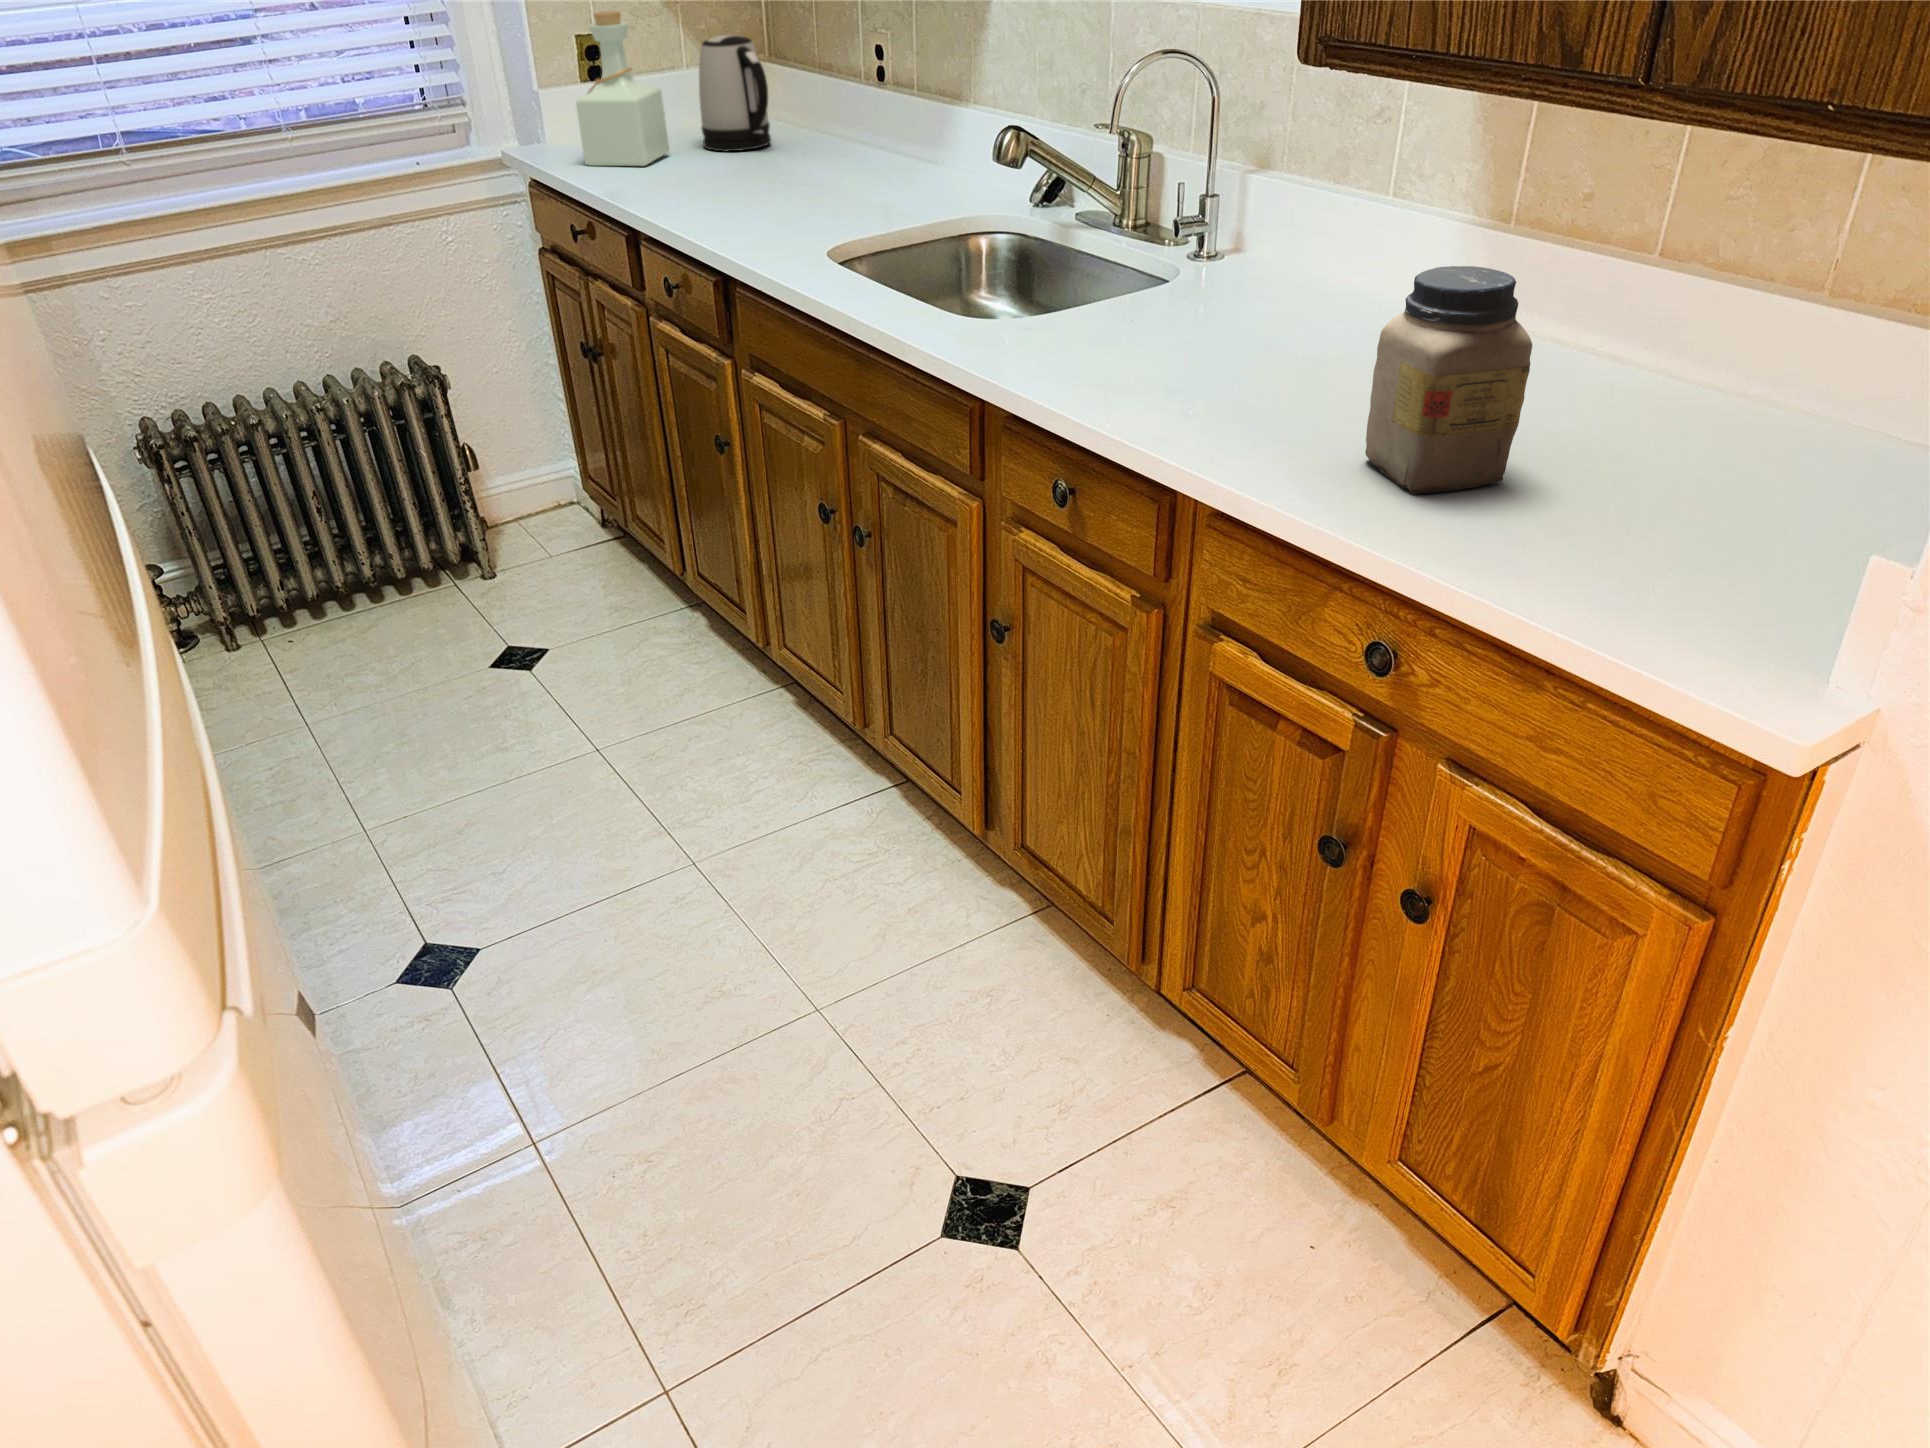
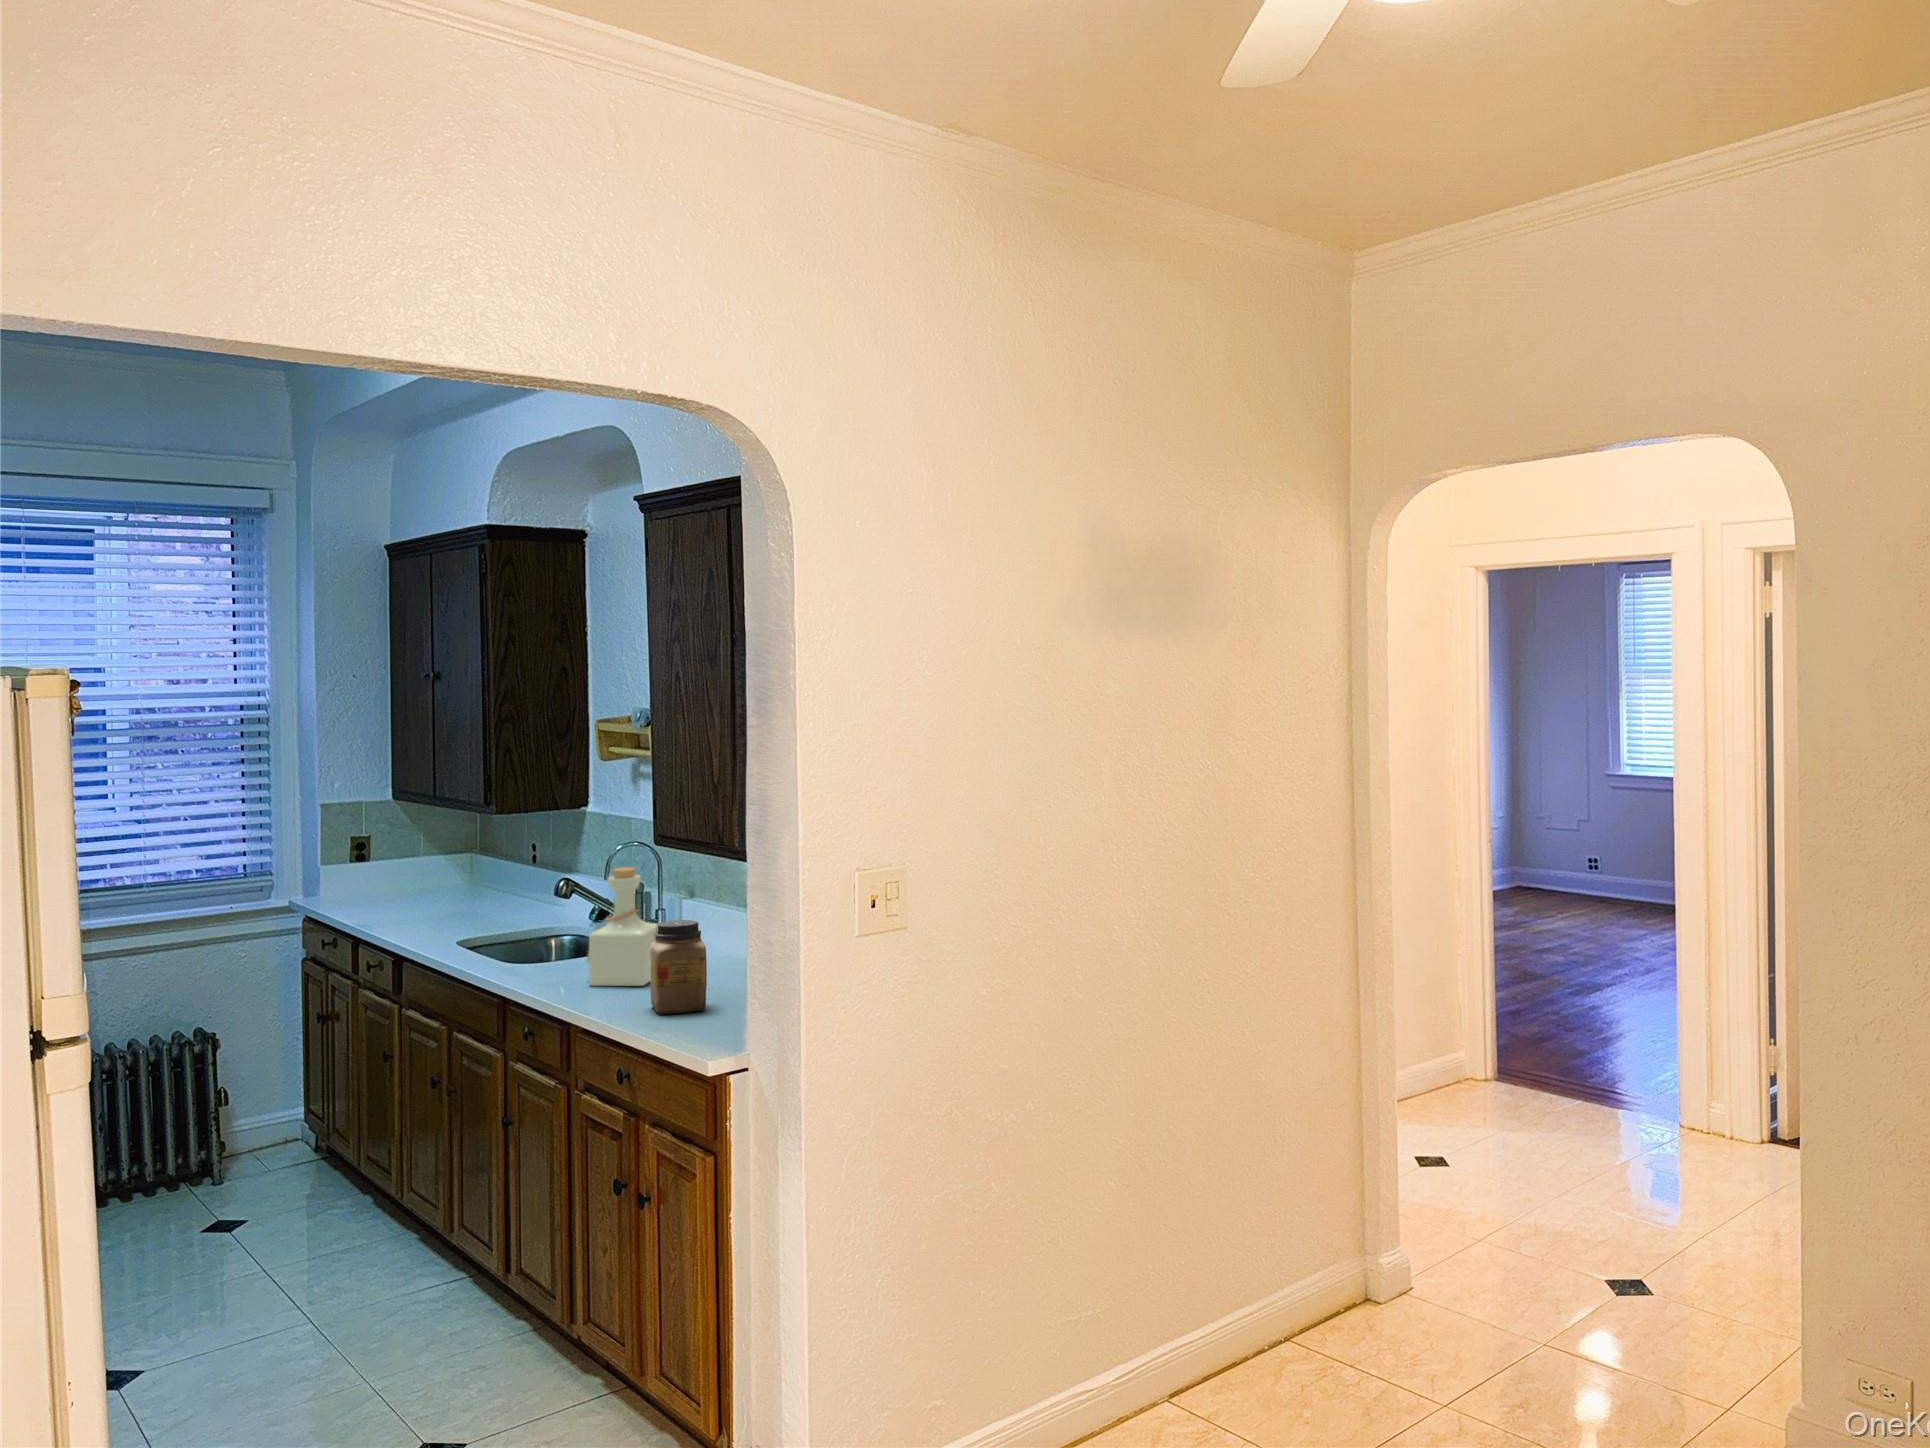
bottle: present [576,11,669,166] -> present [587,867,657,986]
kettle: present [699,35,771,152] -> none [427,836,472,901]

